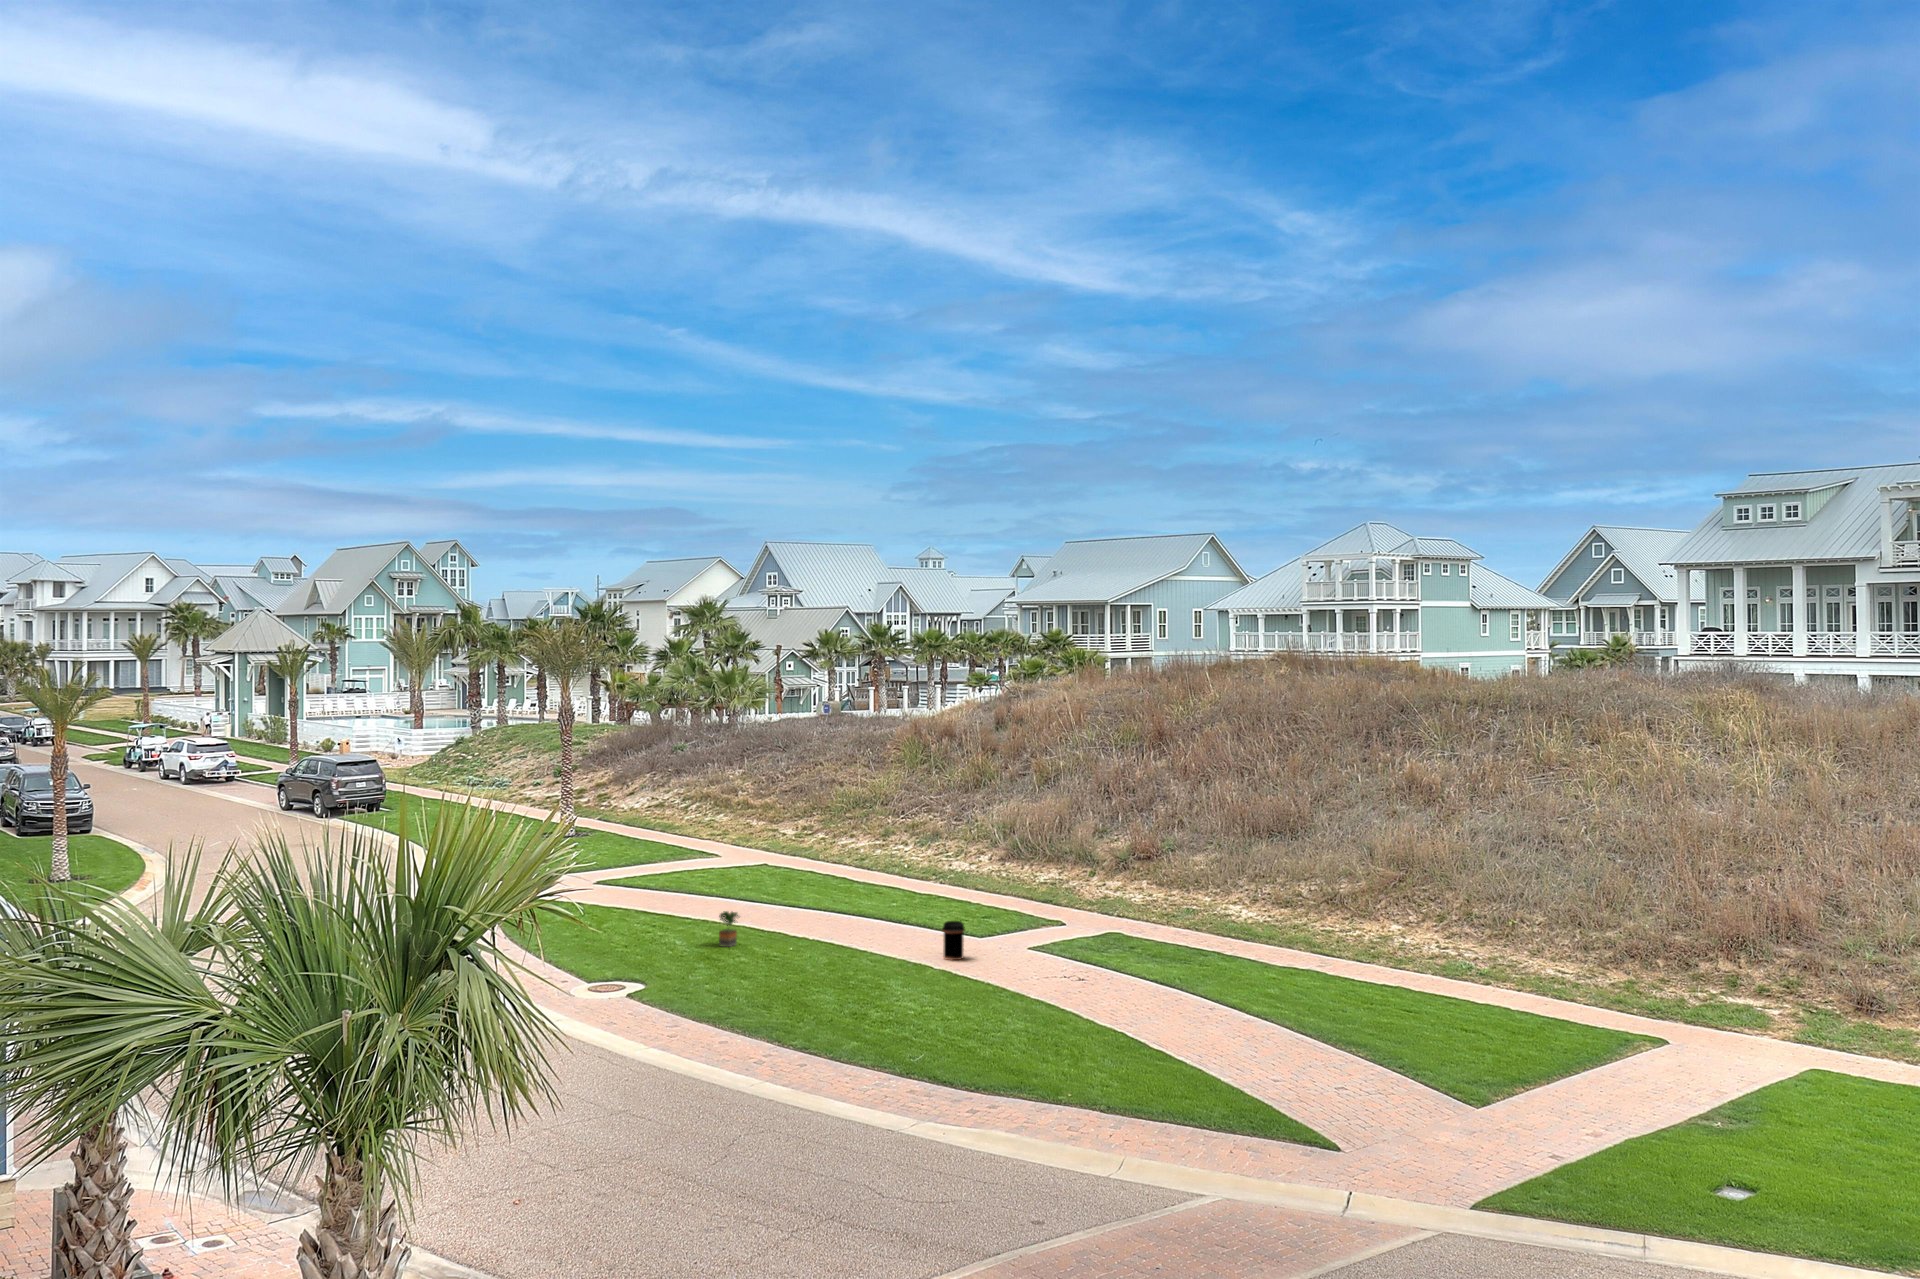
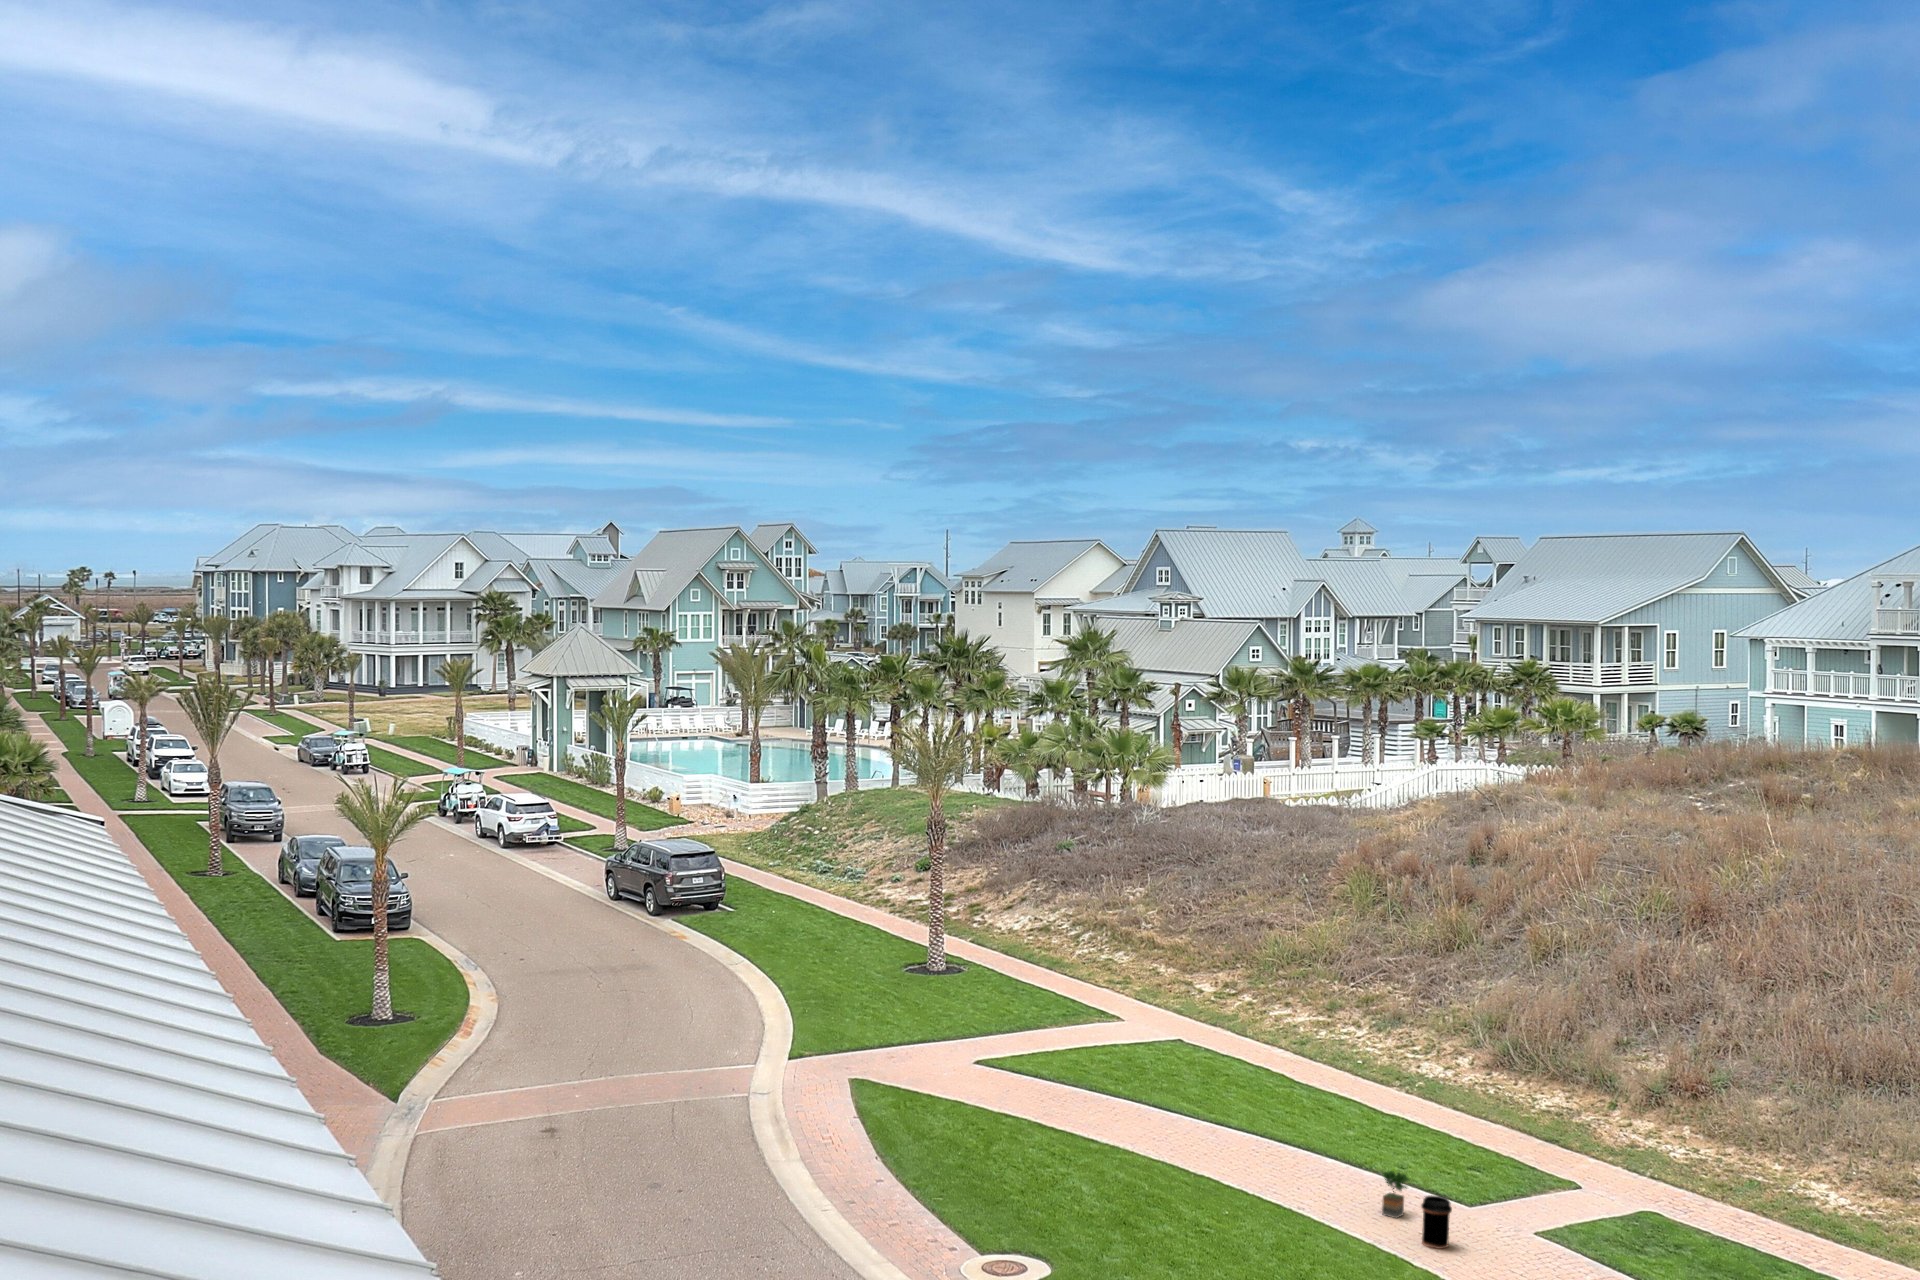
potted tree: present [719,911,738,947] -> present [1382,1171,1410,1218]

